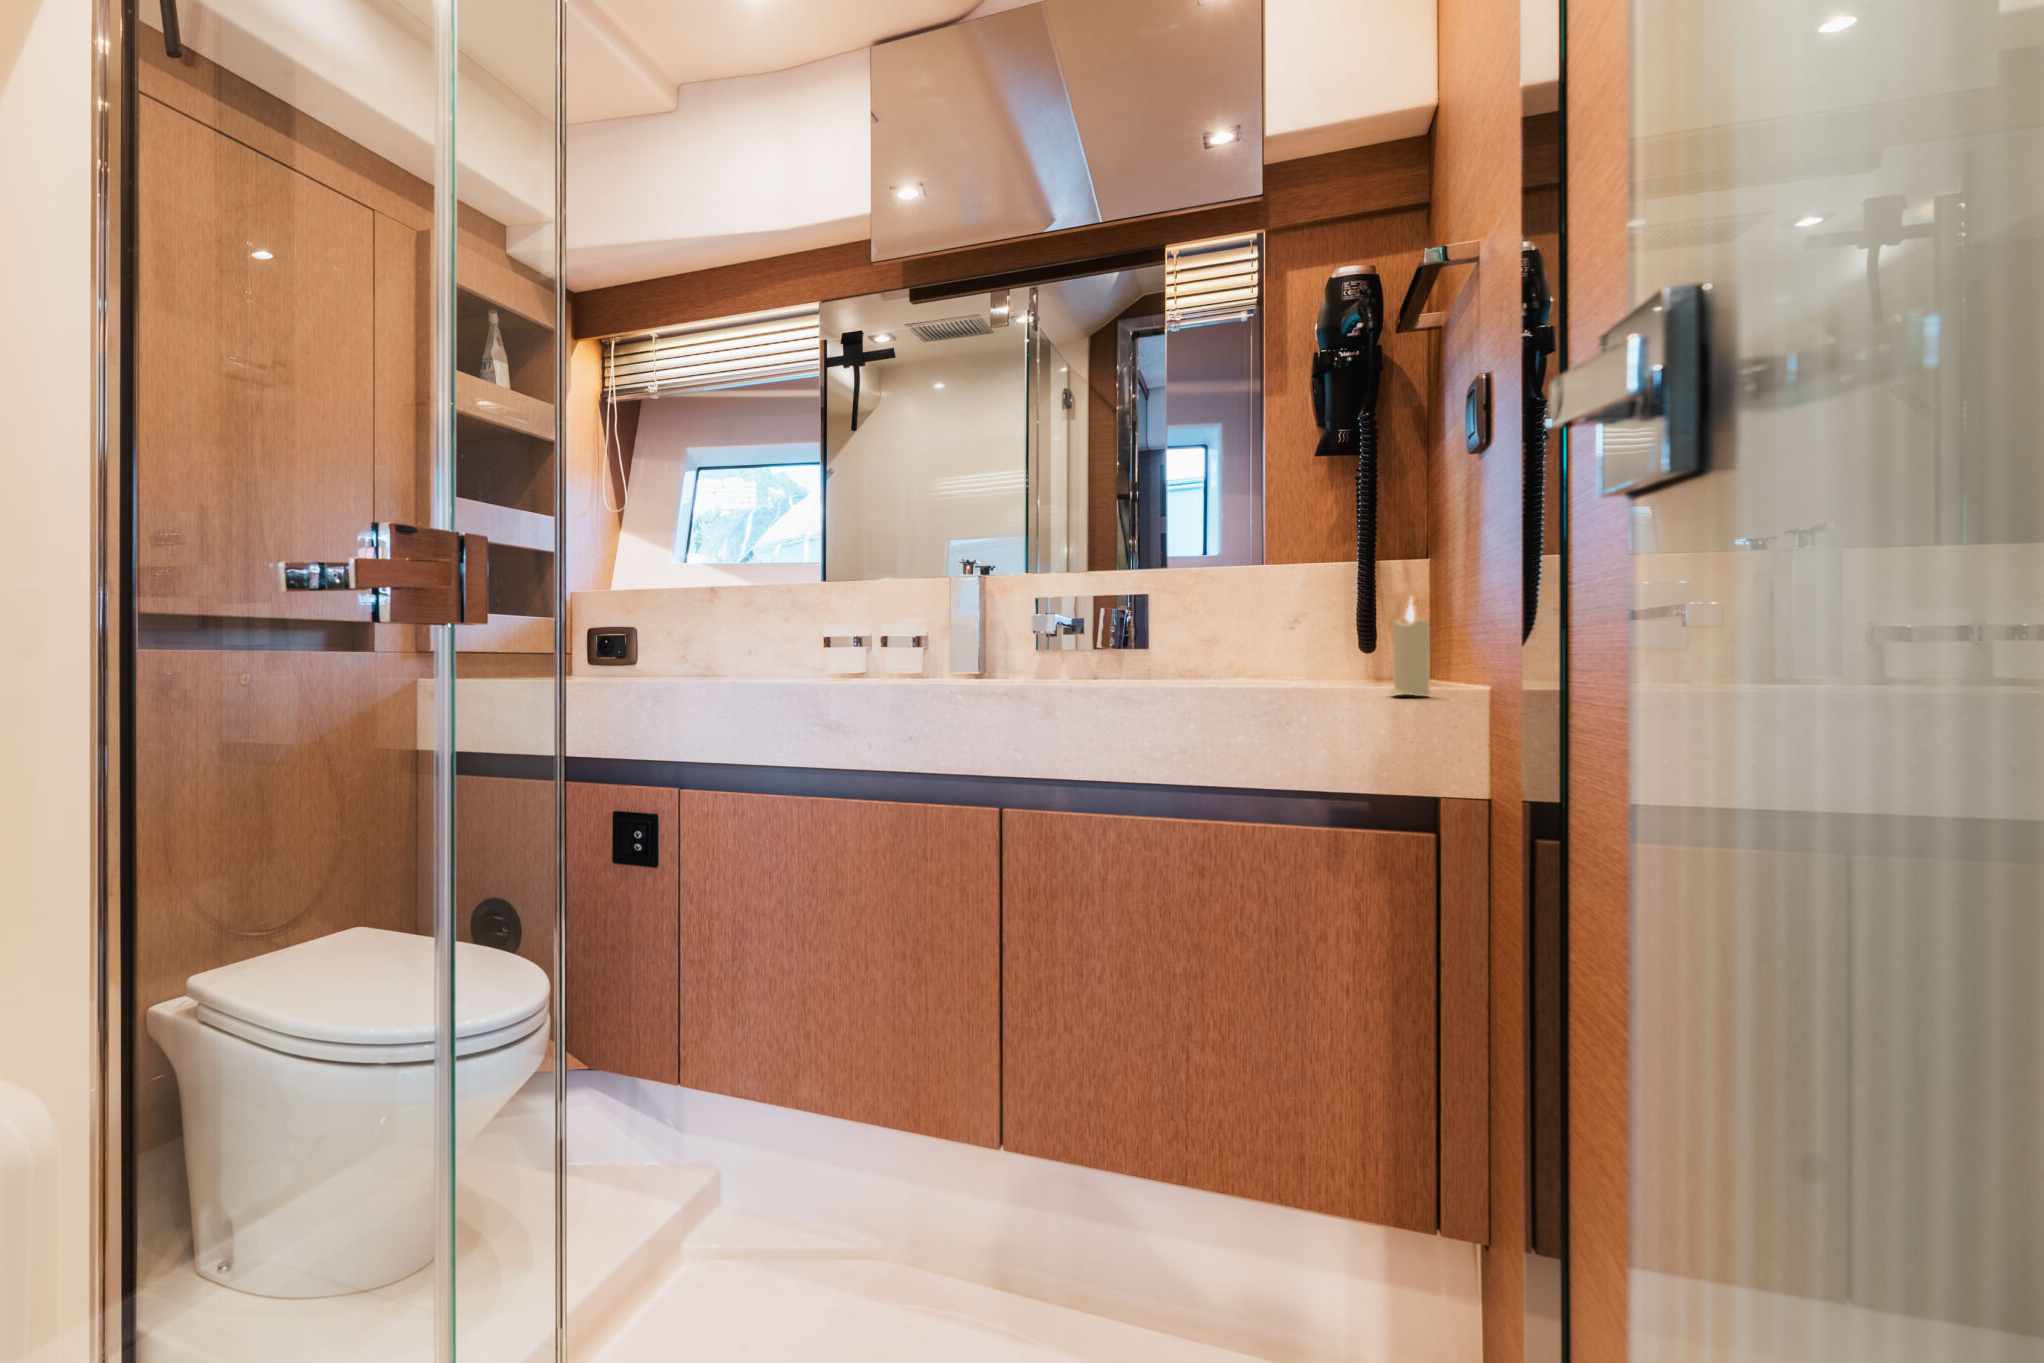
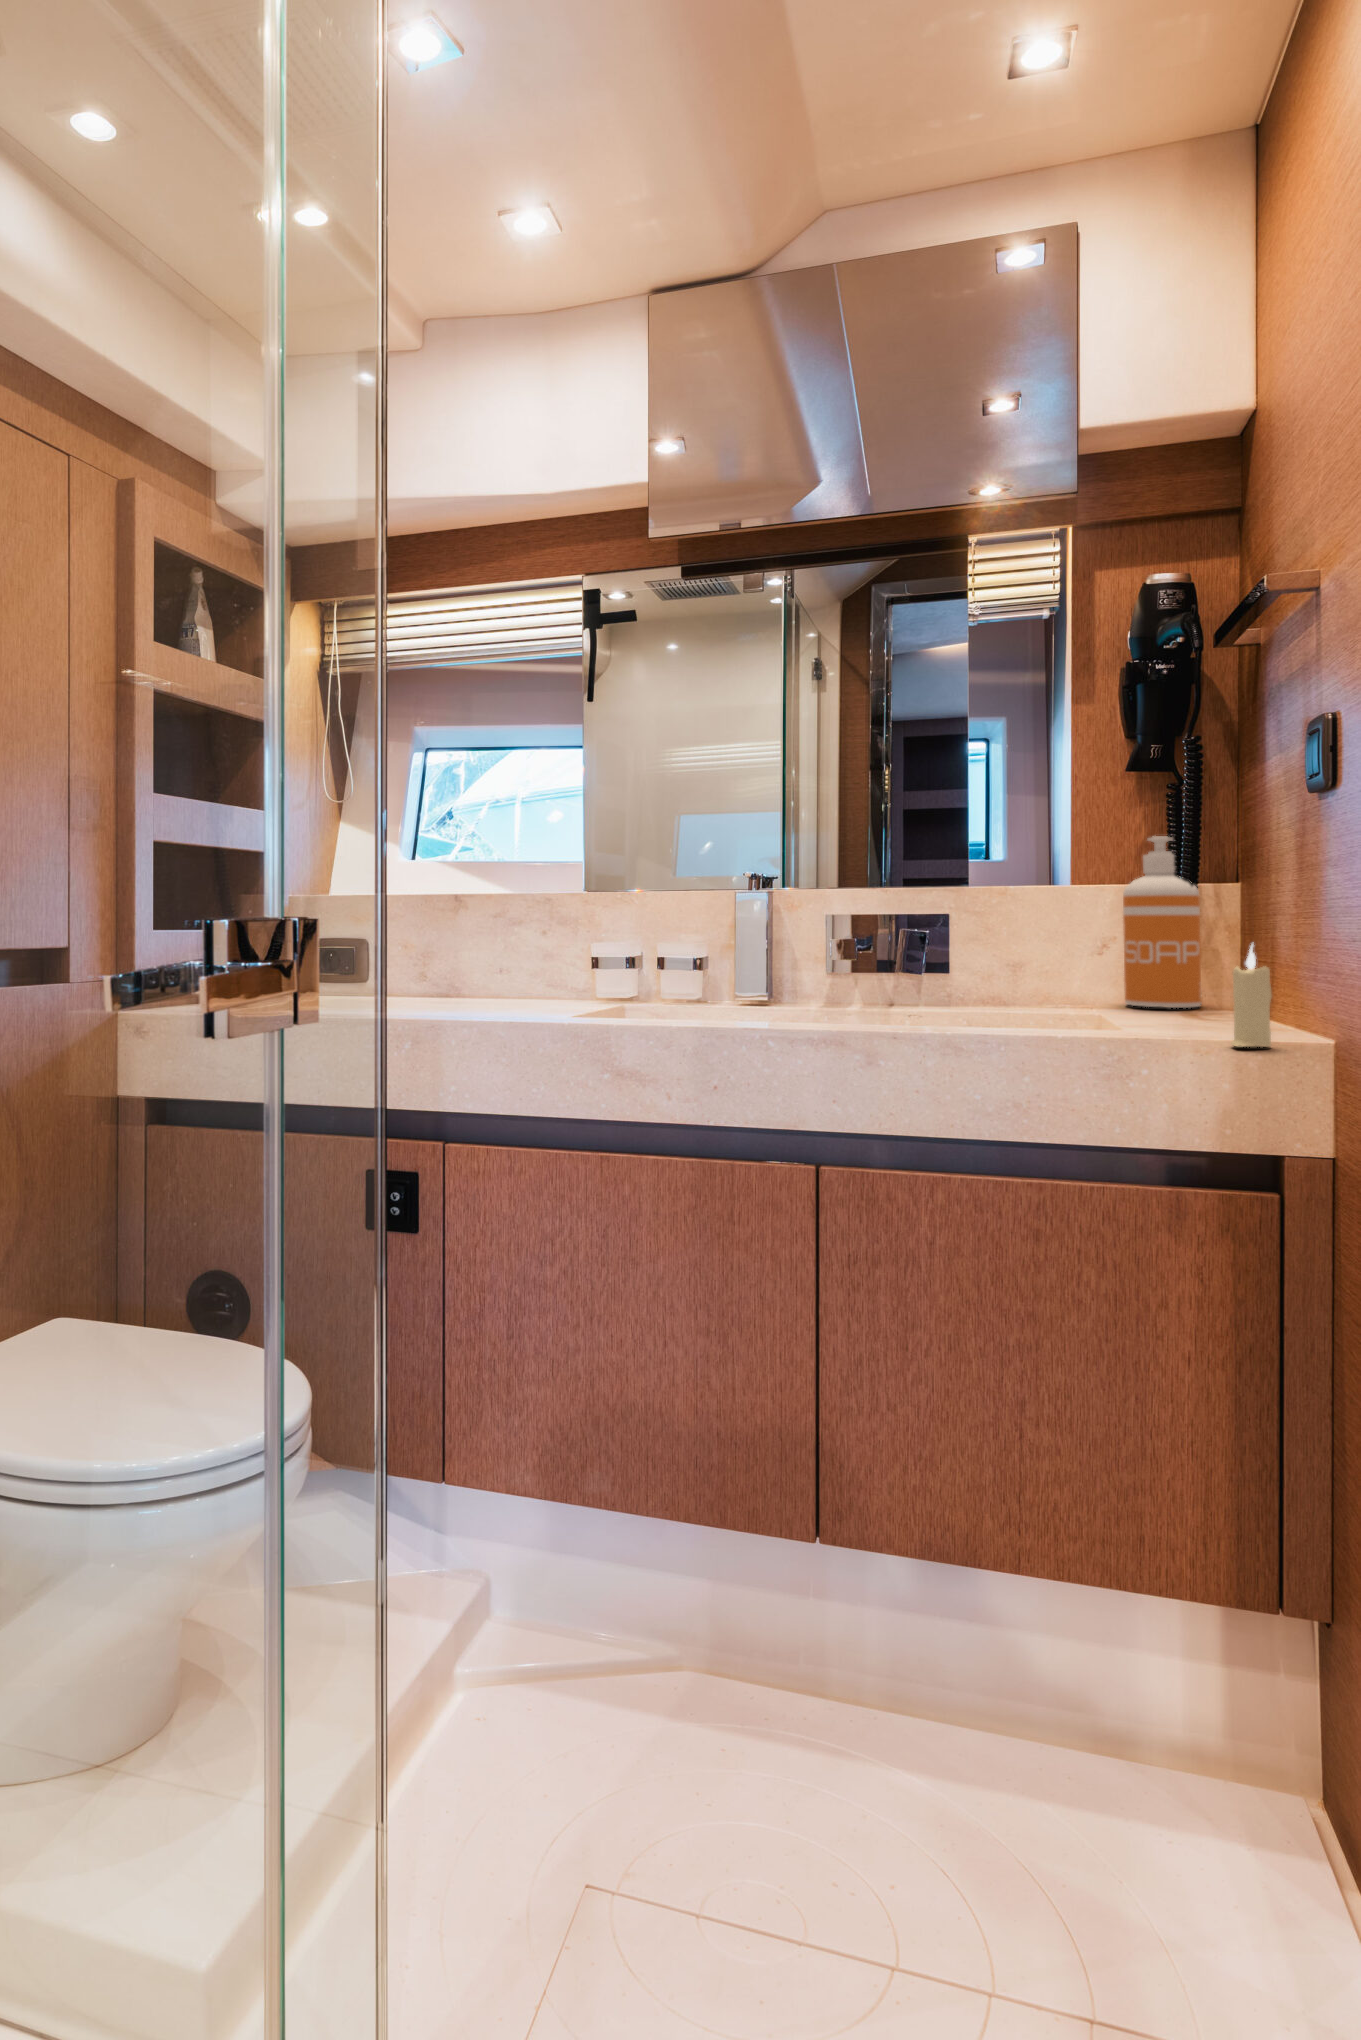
soap dispenser: none [1313,512,1387,671] -> present [1123,836,1201,1008]

